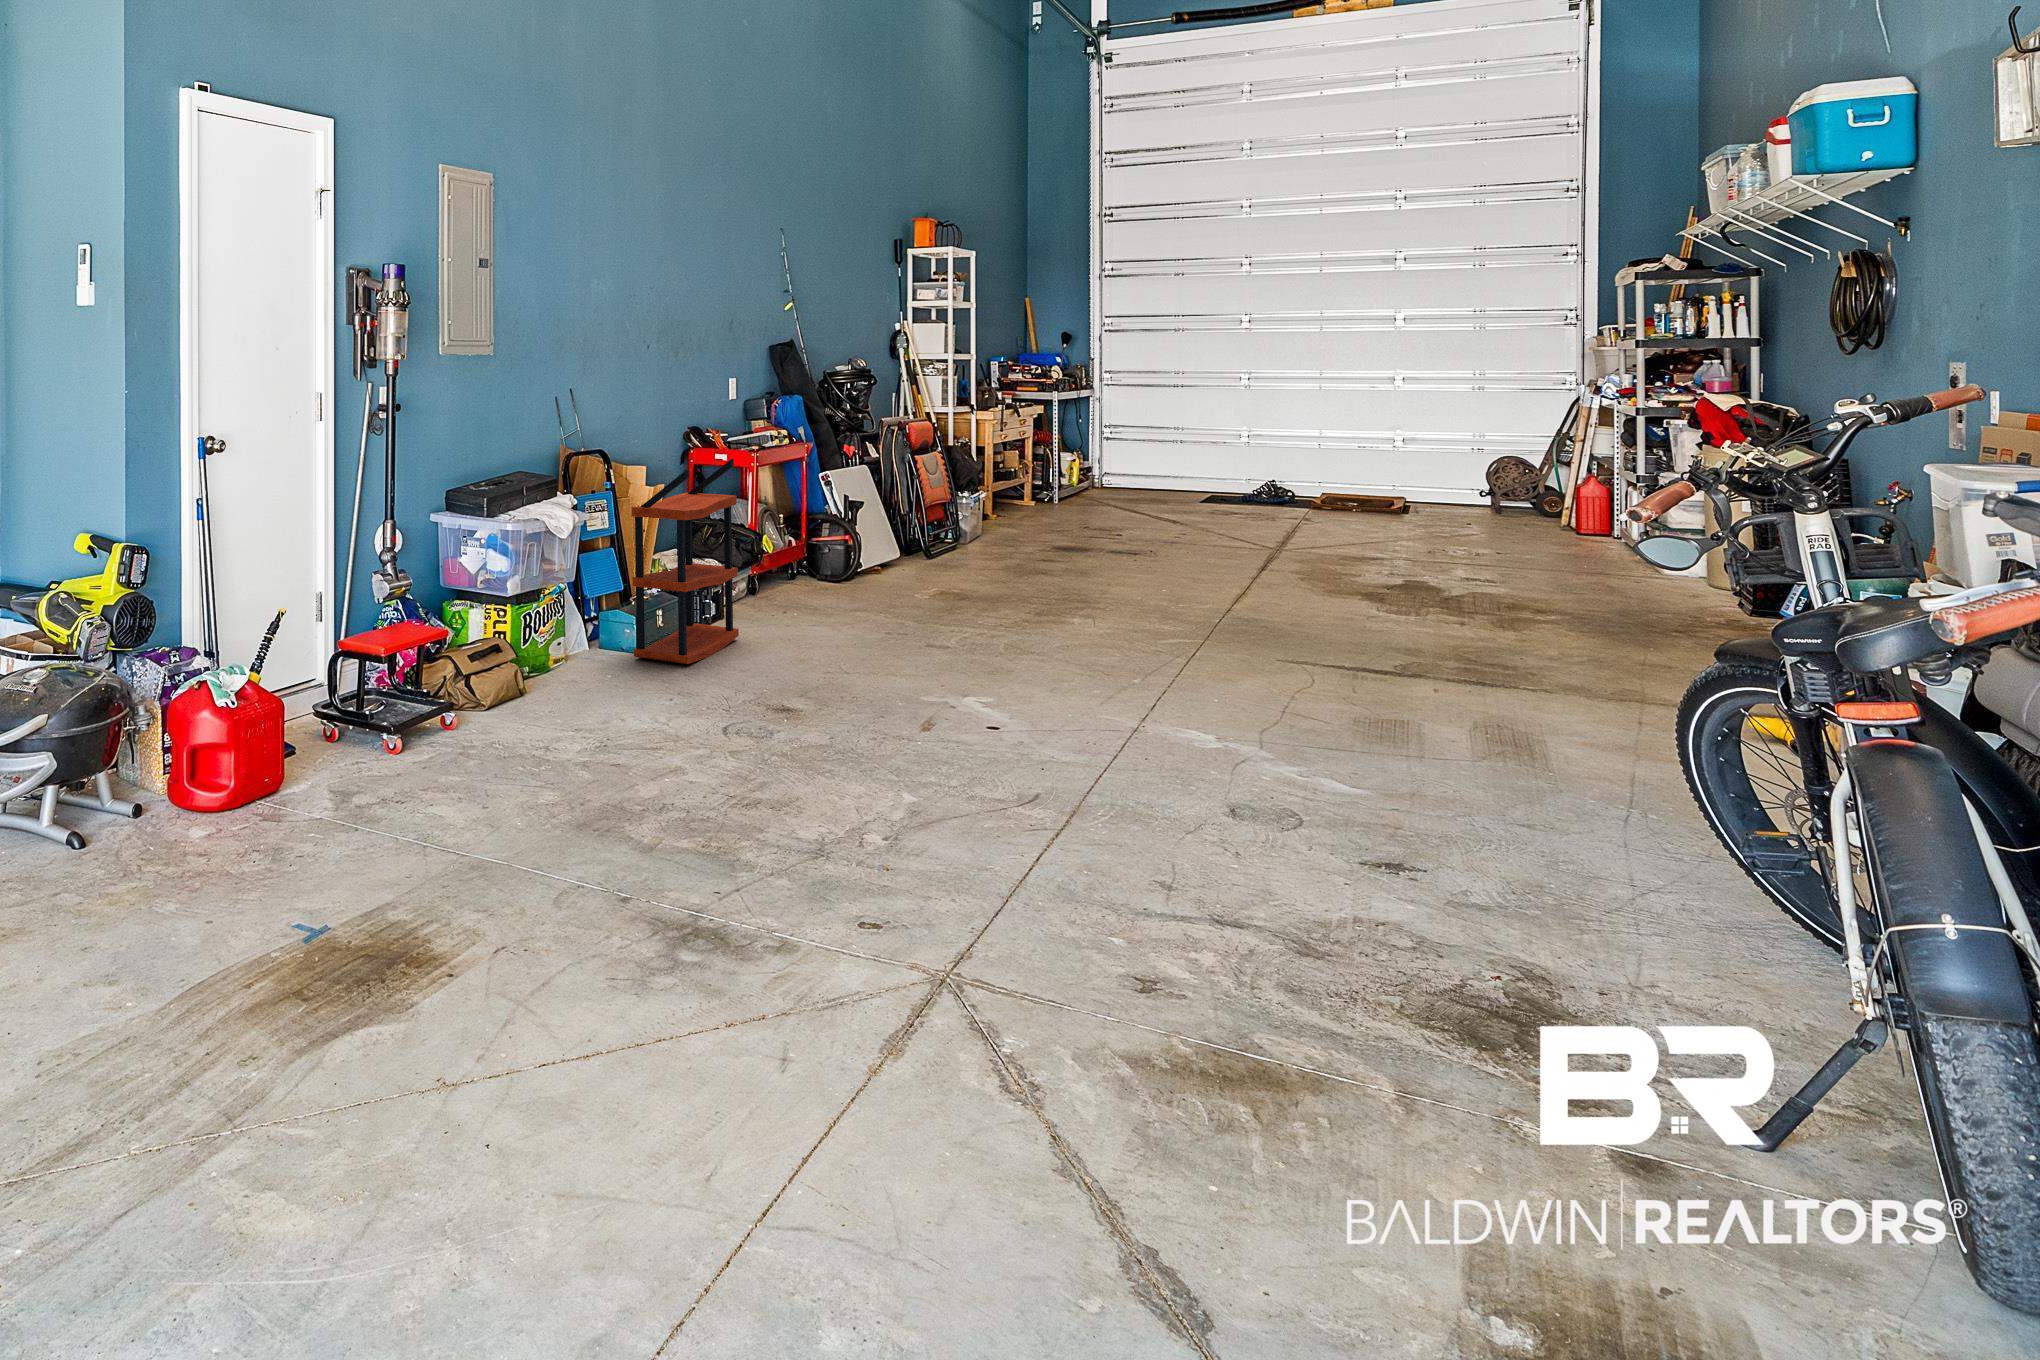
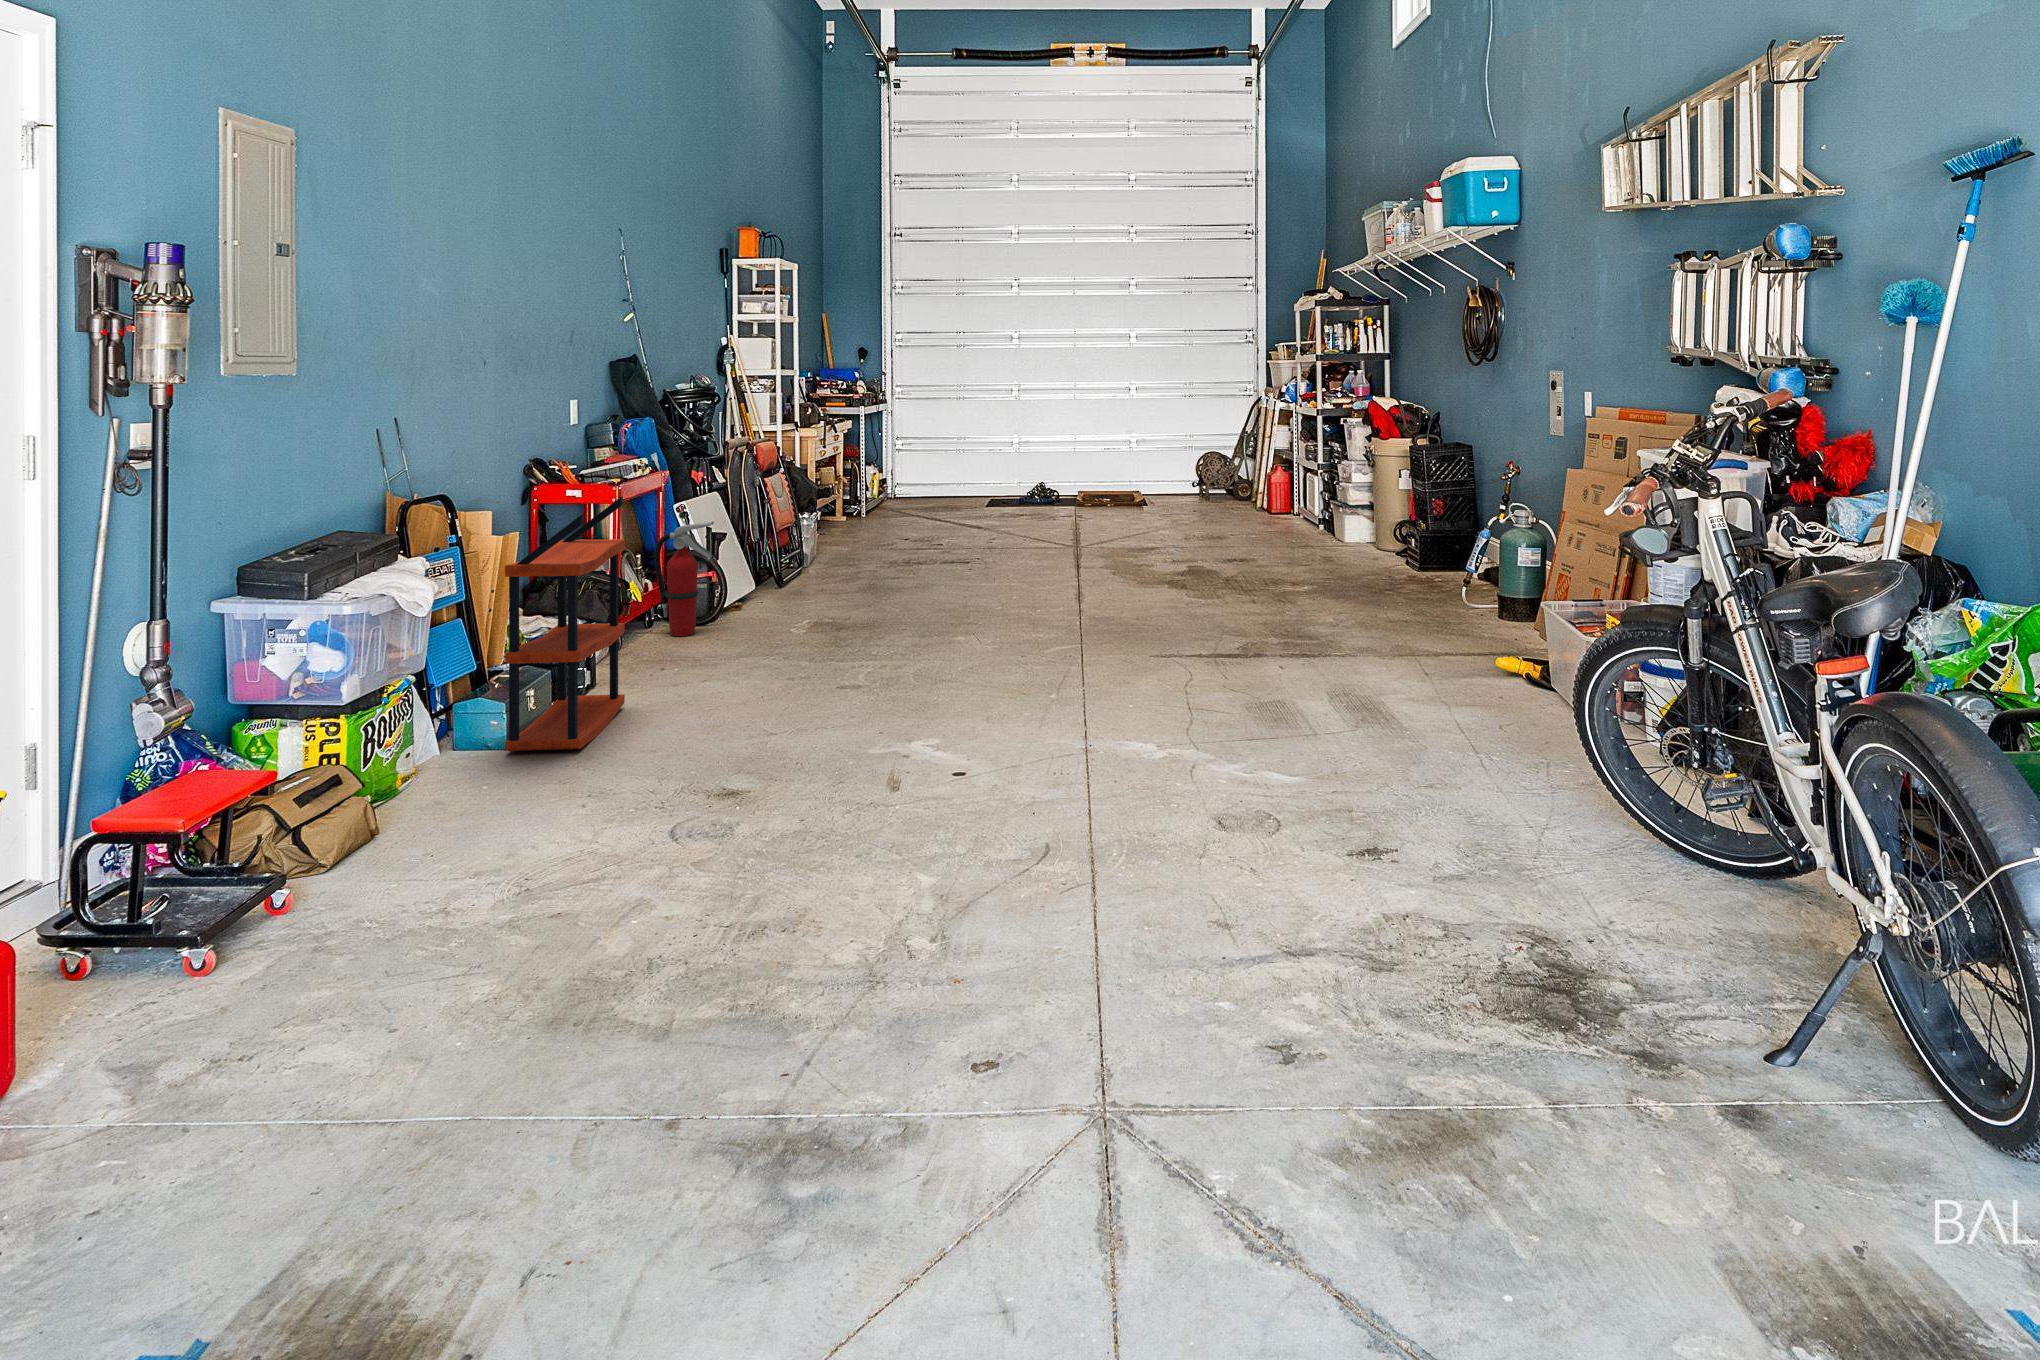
fire extinguisher: none [792,490,843,592] -> present [655,521,714,636]

